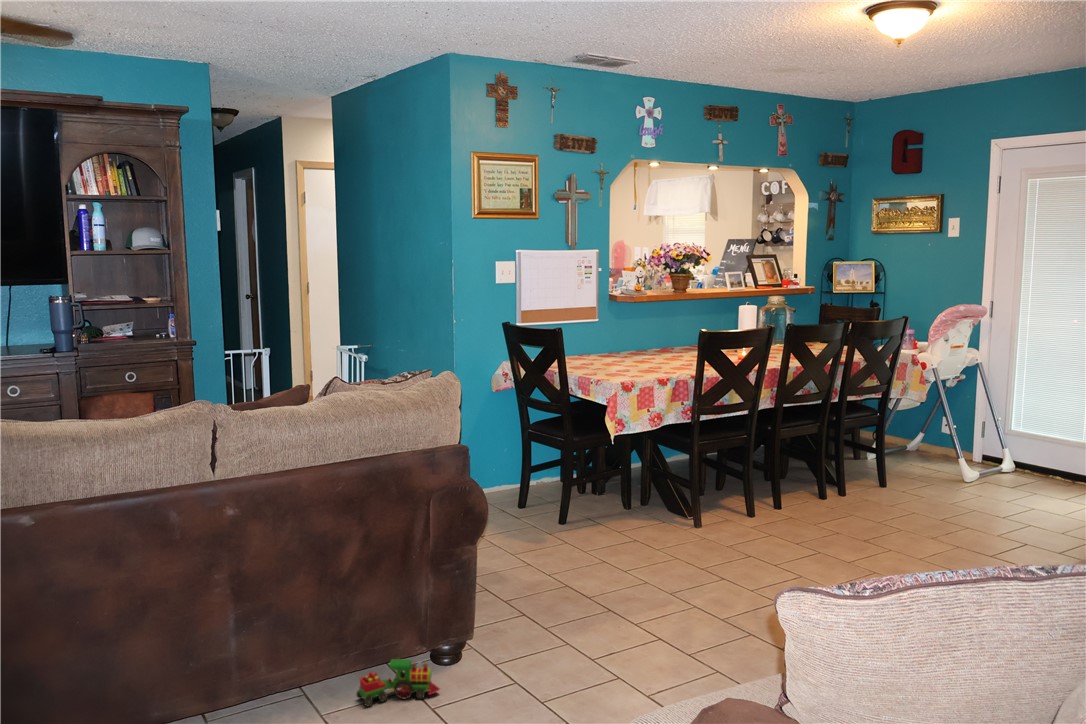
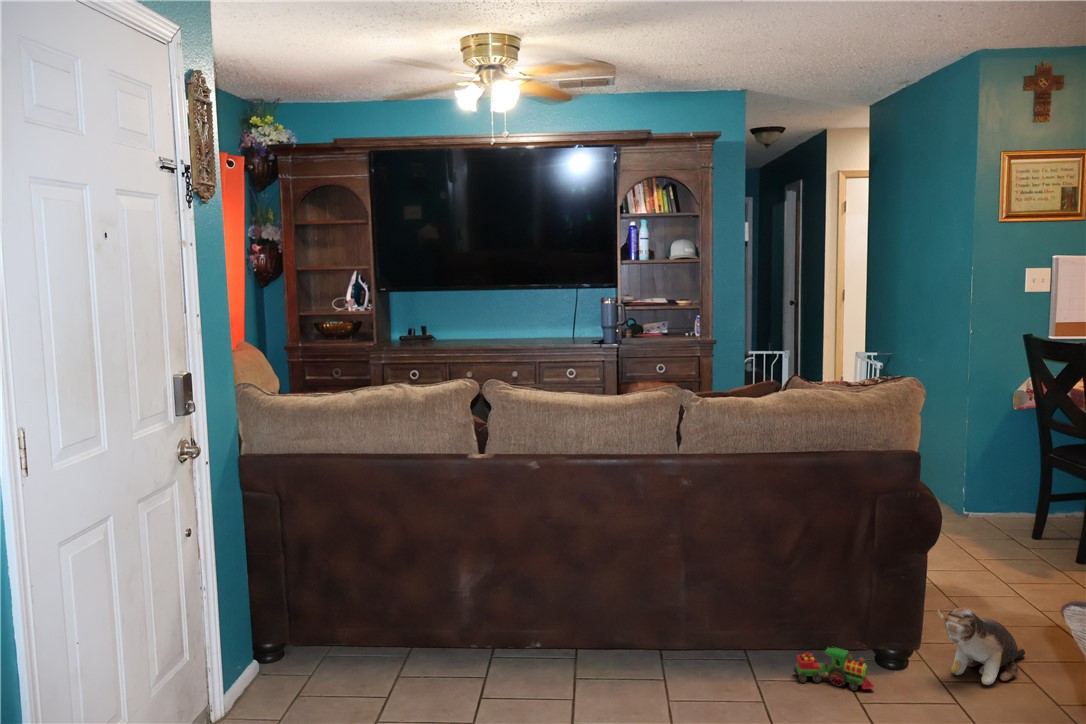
plush toy: none [488,587,553,656] -> present [937,608,1025,685]

